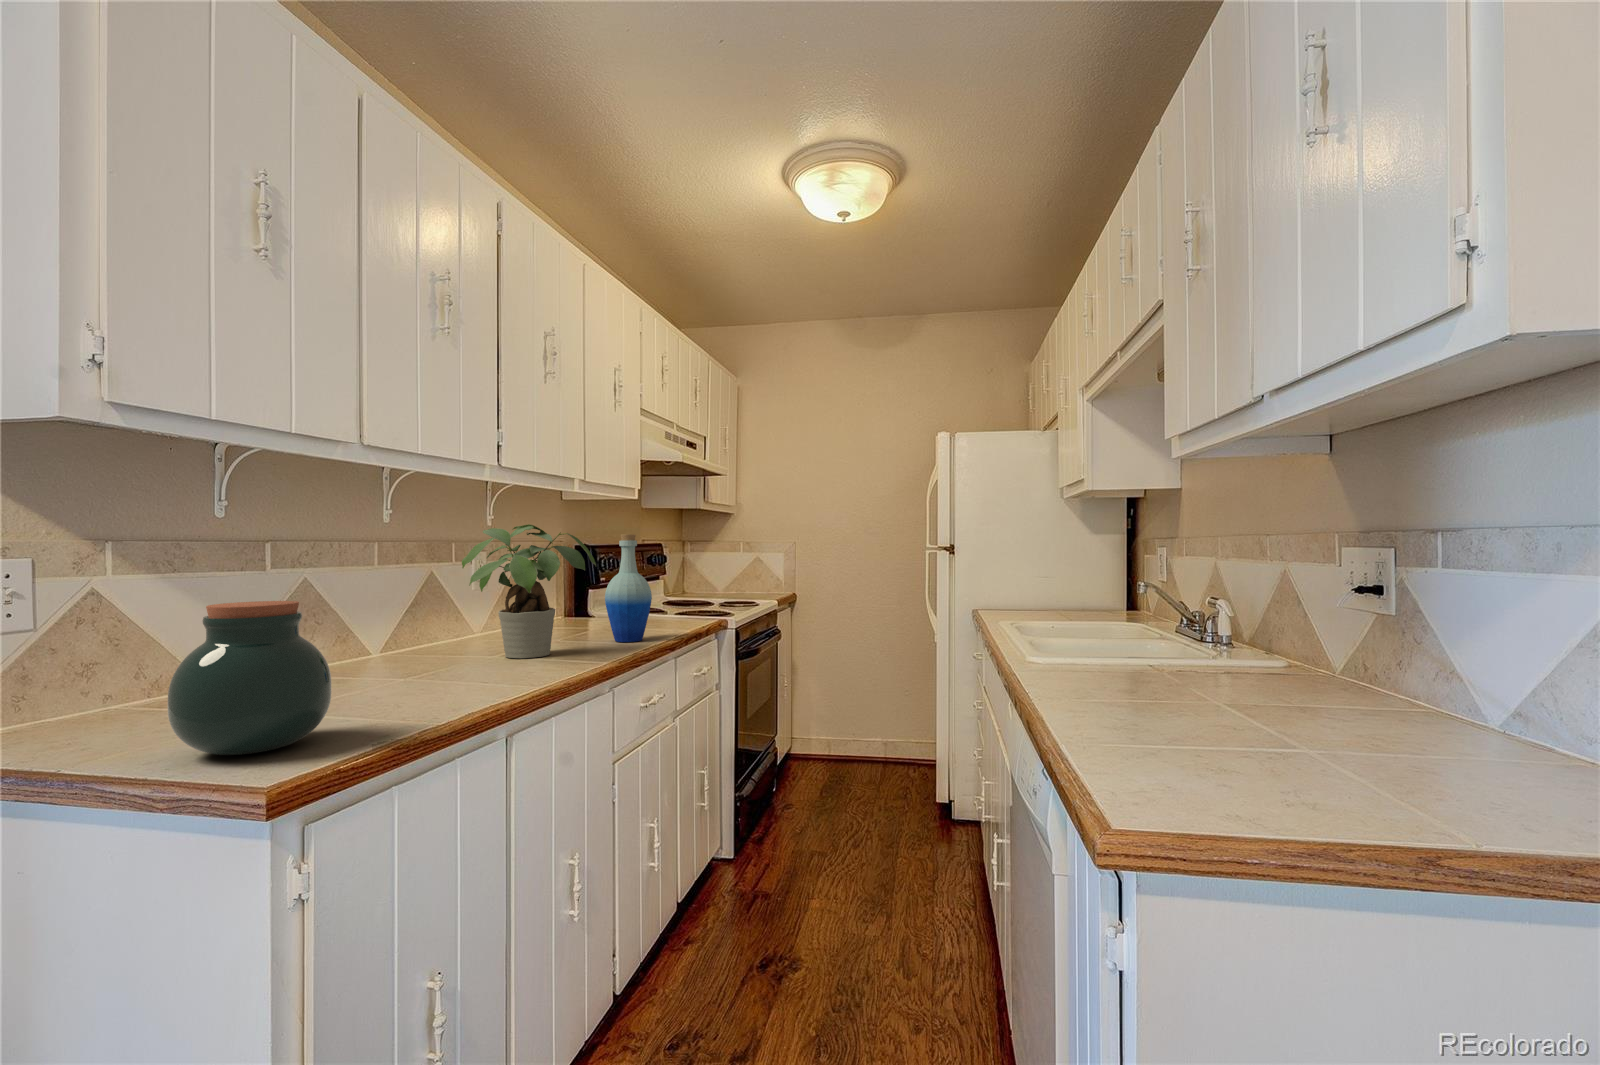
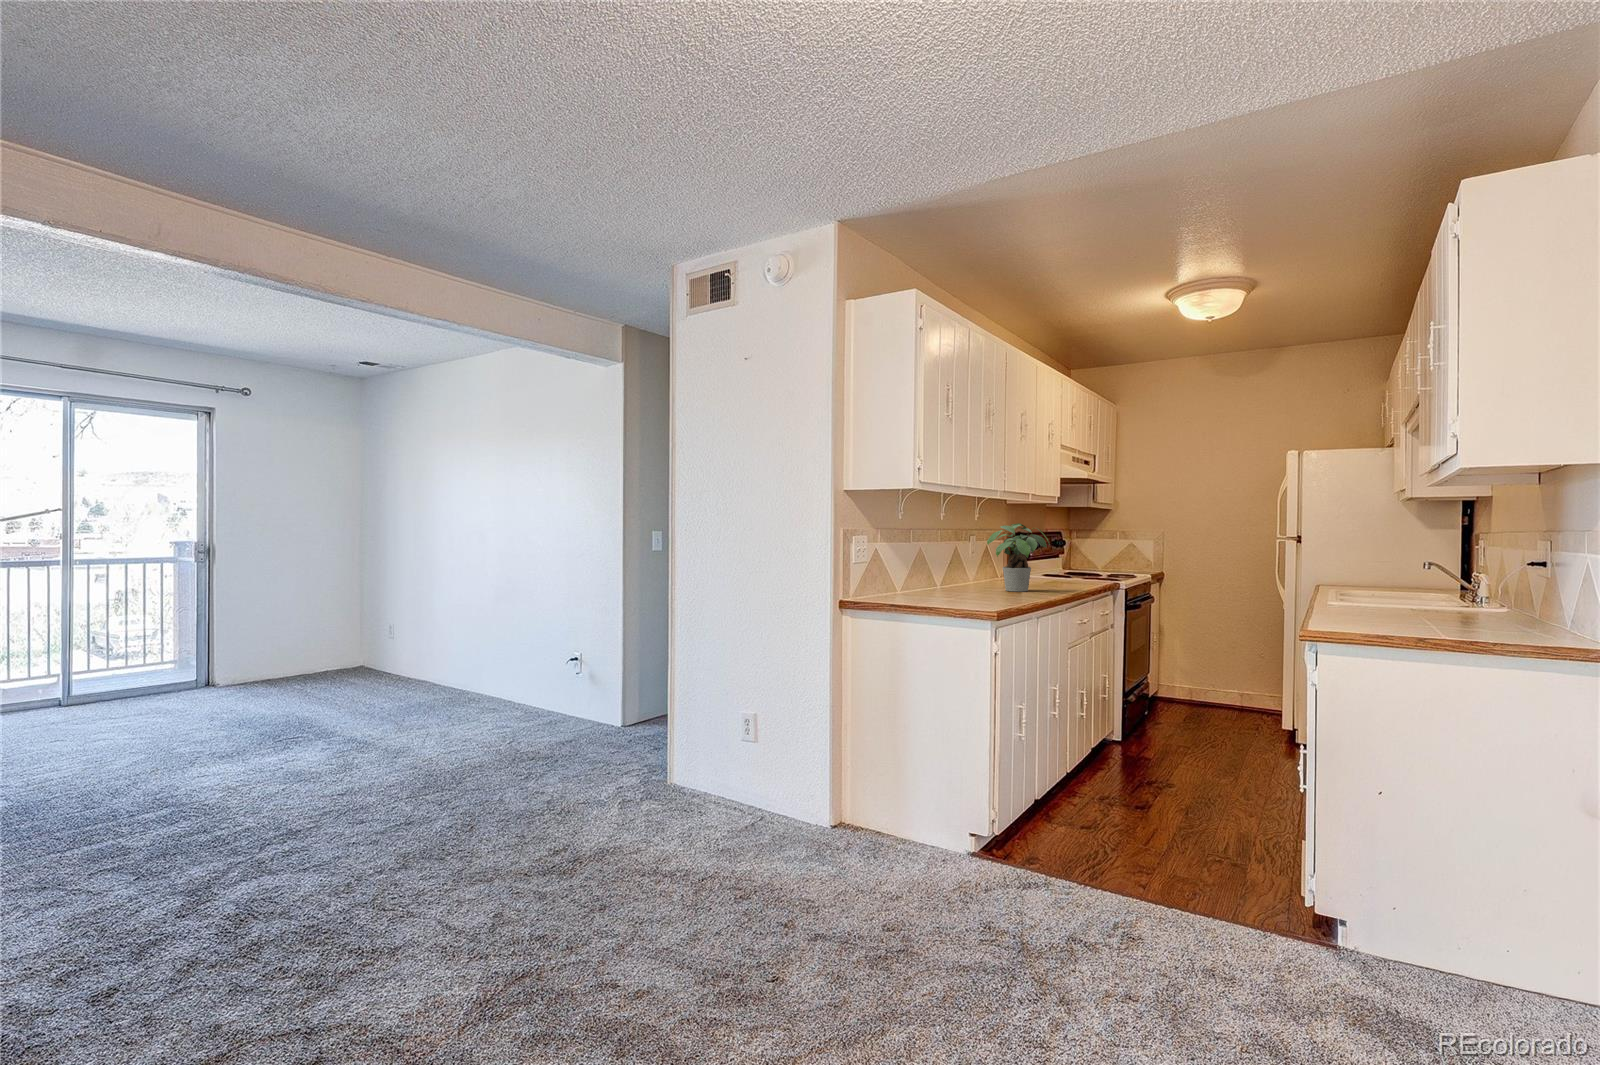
bottle: present [605,534,652,642] -> none [1052,529,1079,589]
jar: present [168,601,331,755] -> none [937,555,984,607]

